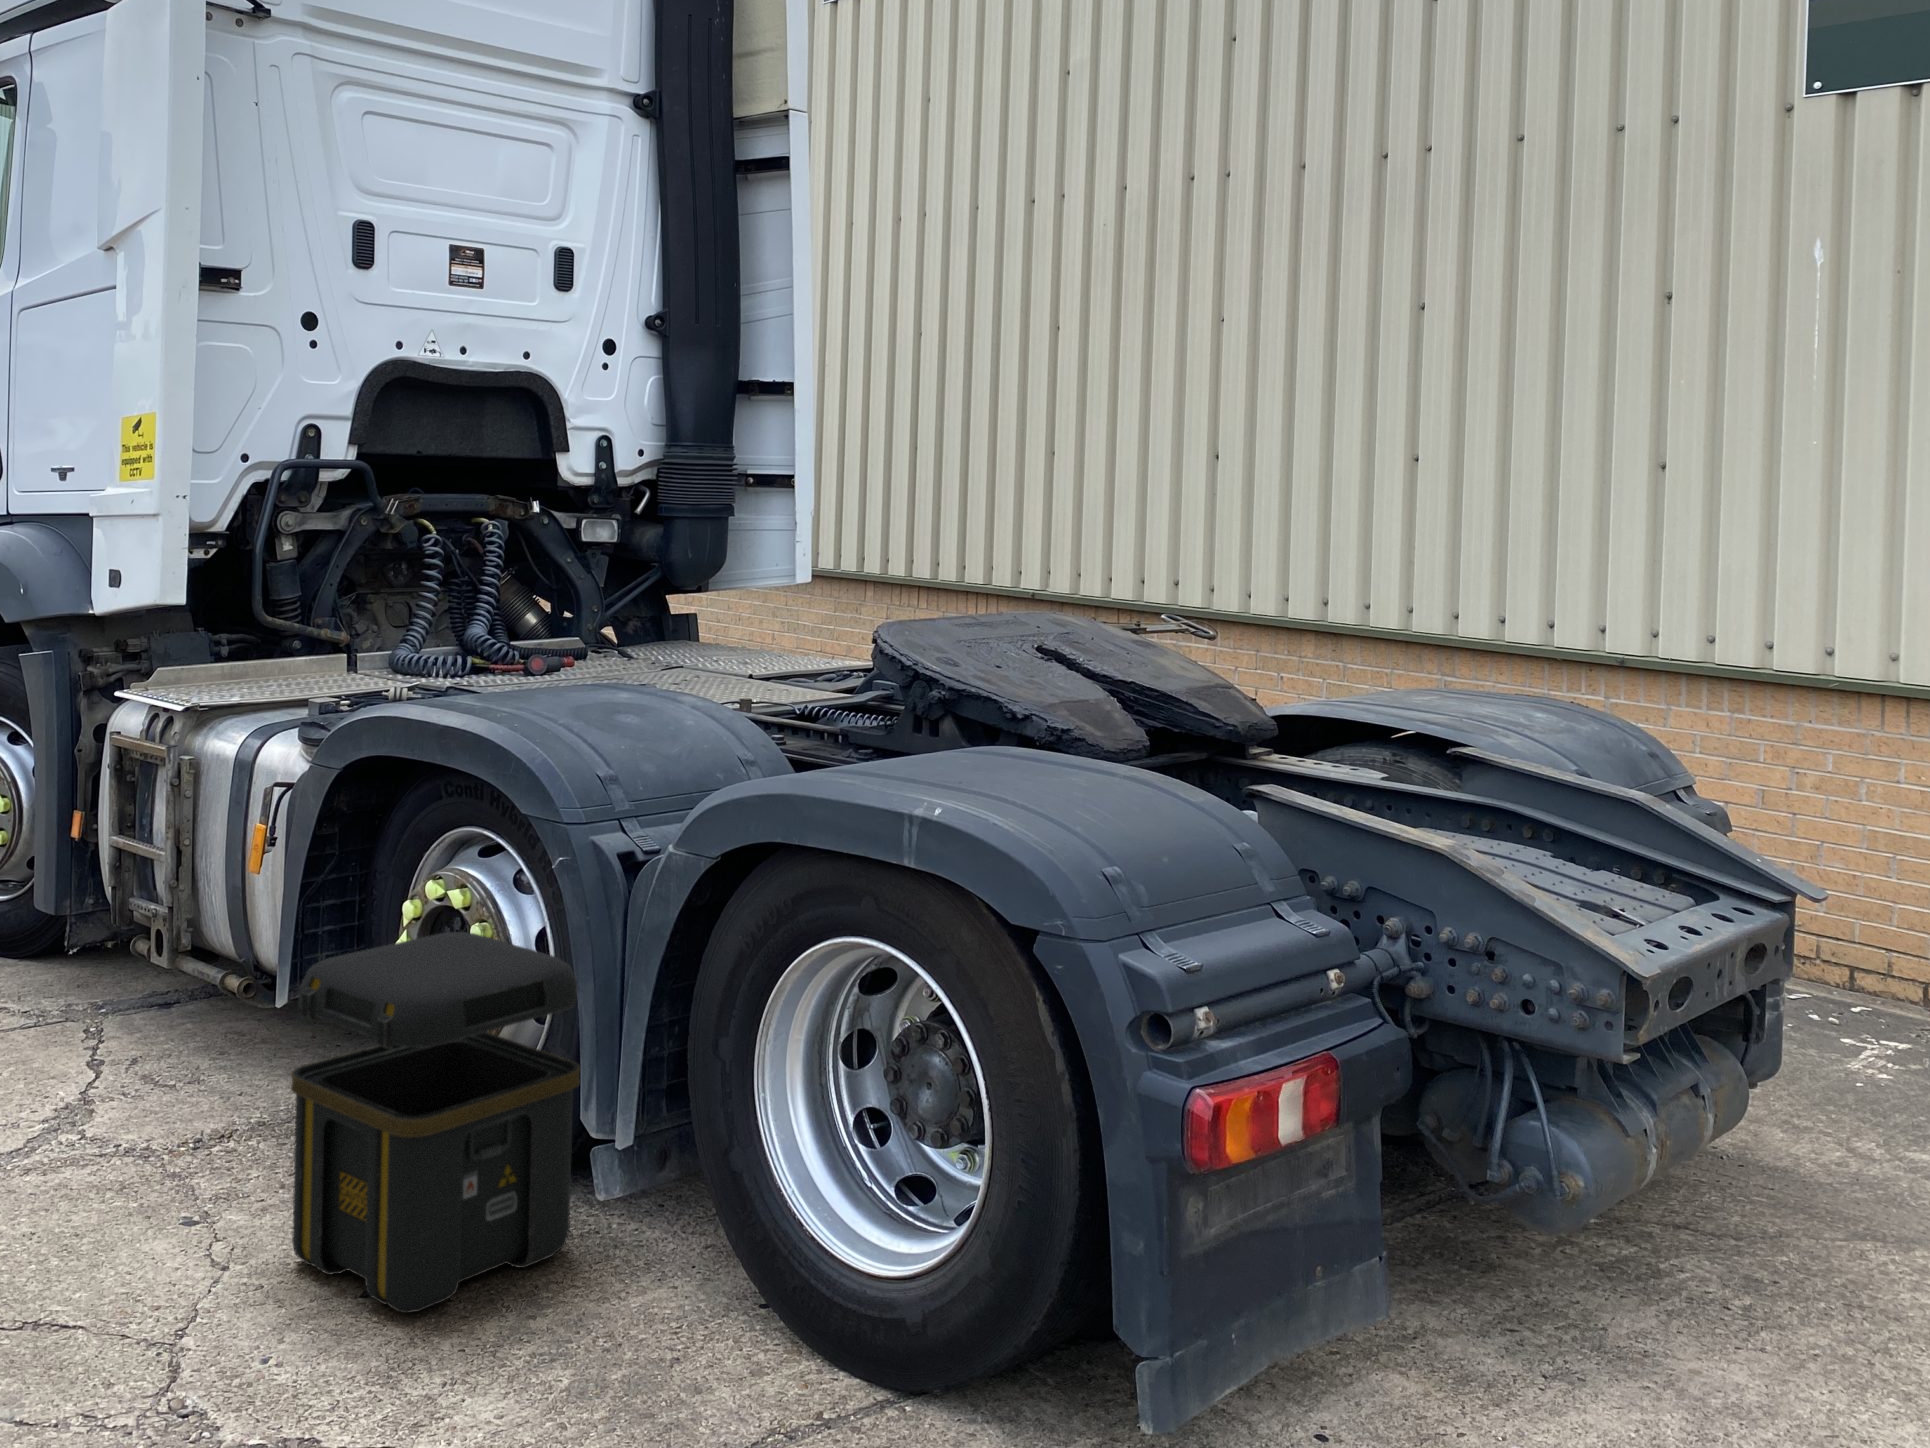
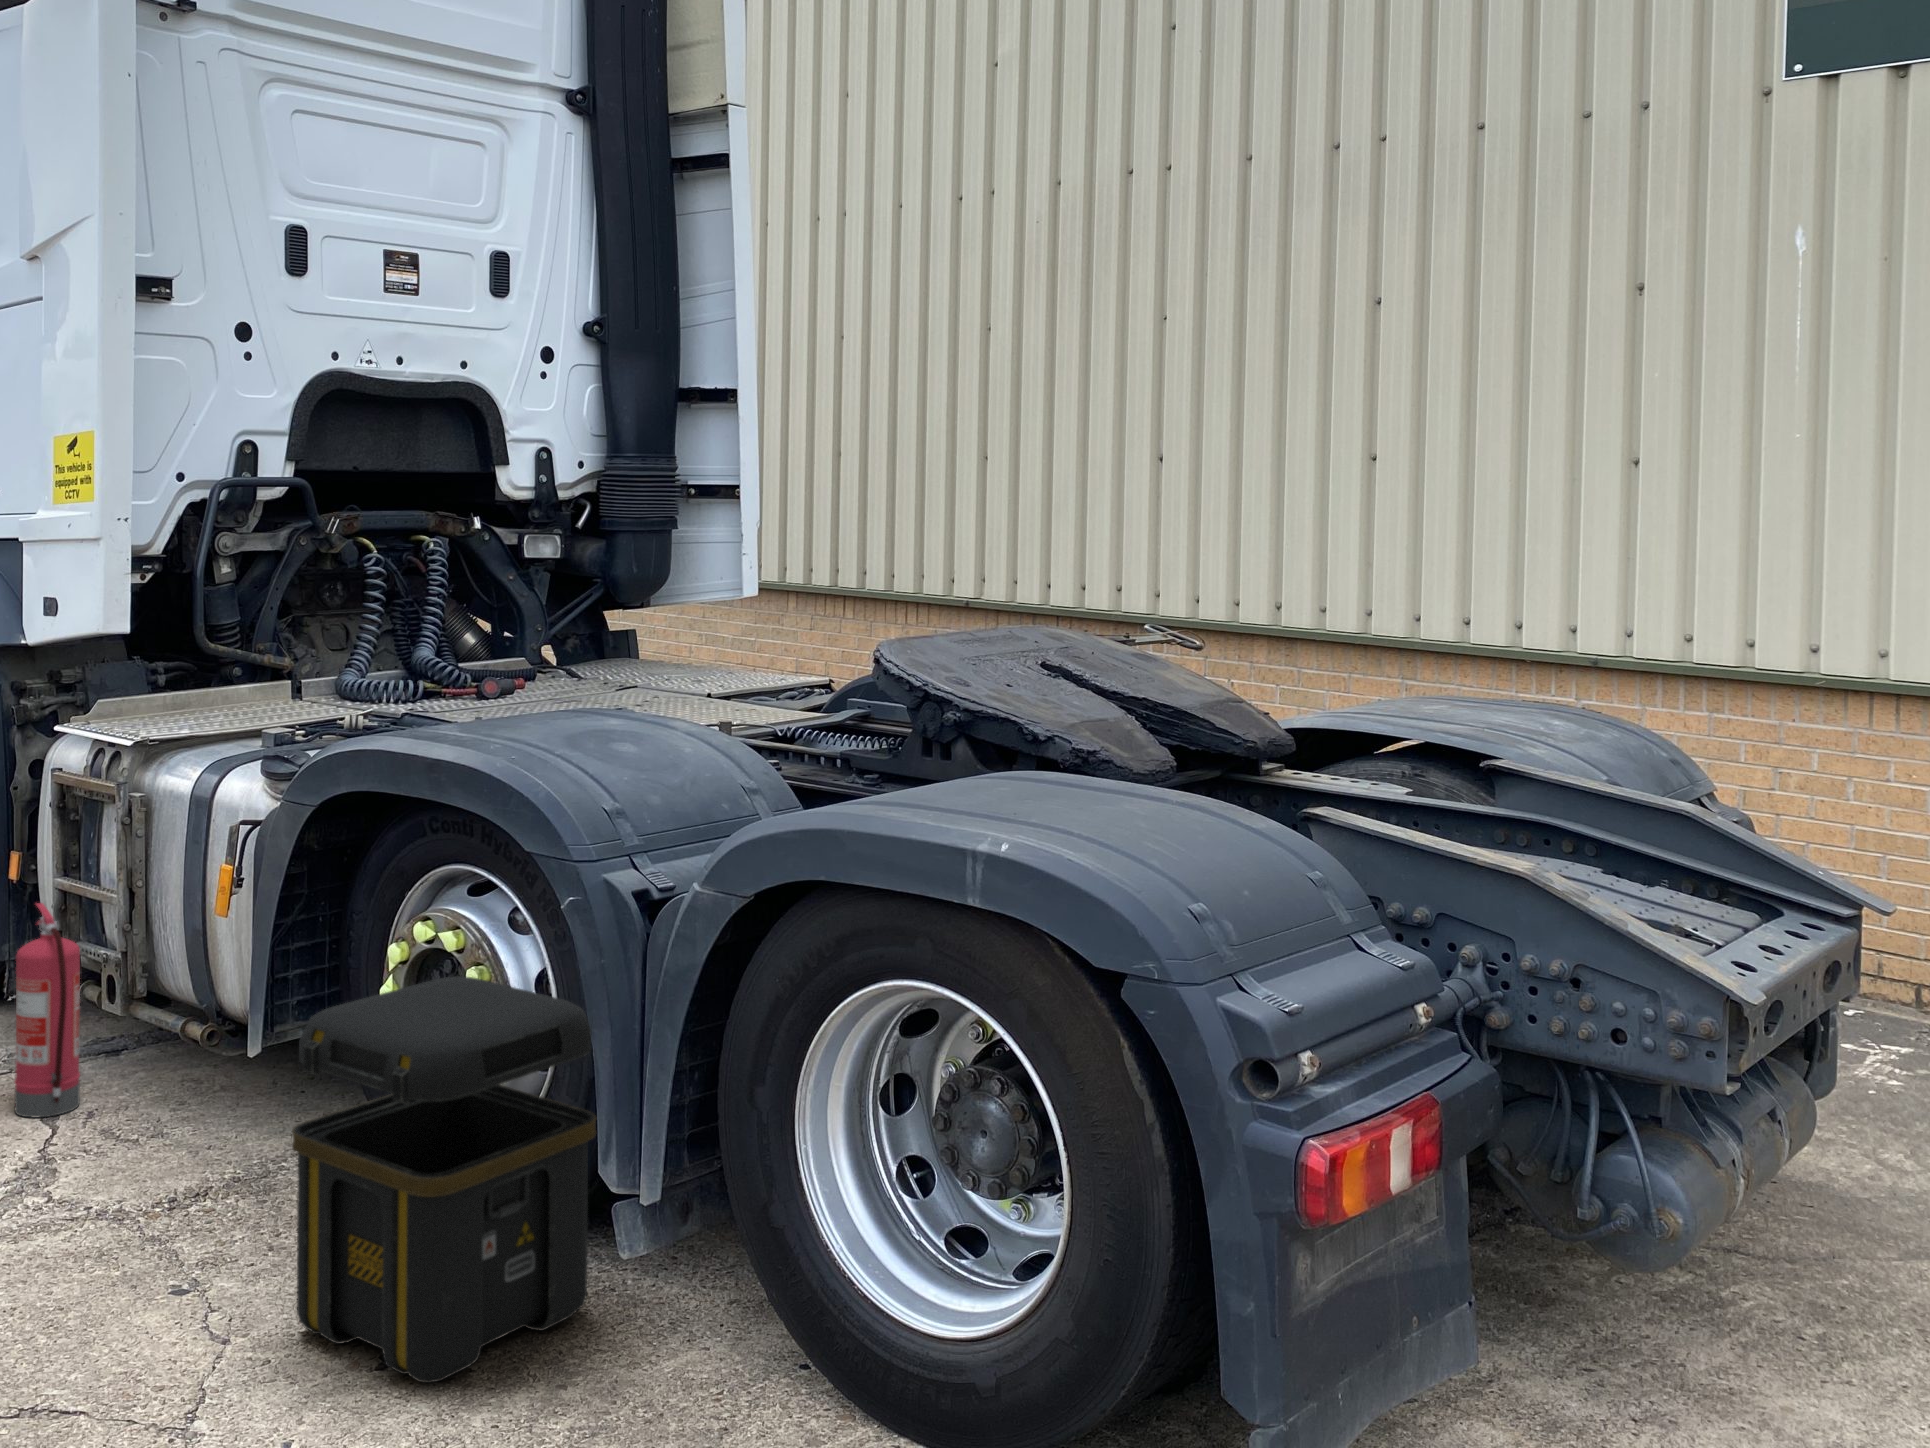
fire extinguisher: none [68,856,132,1058] -> present [14,903,80,1118]

